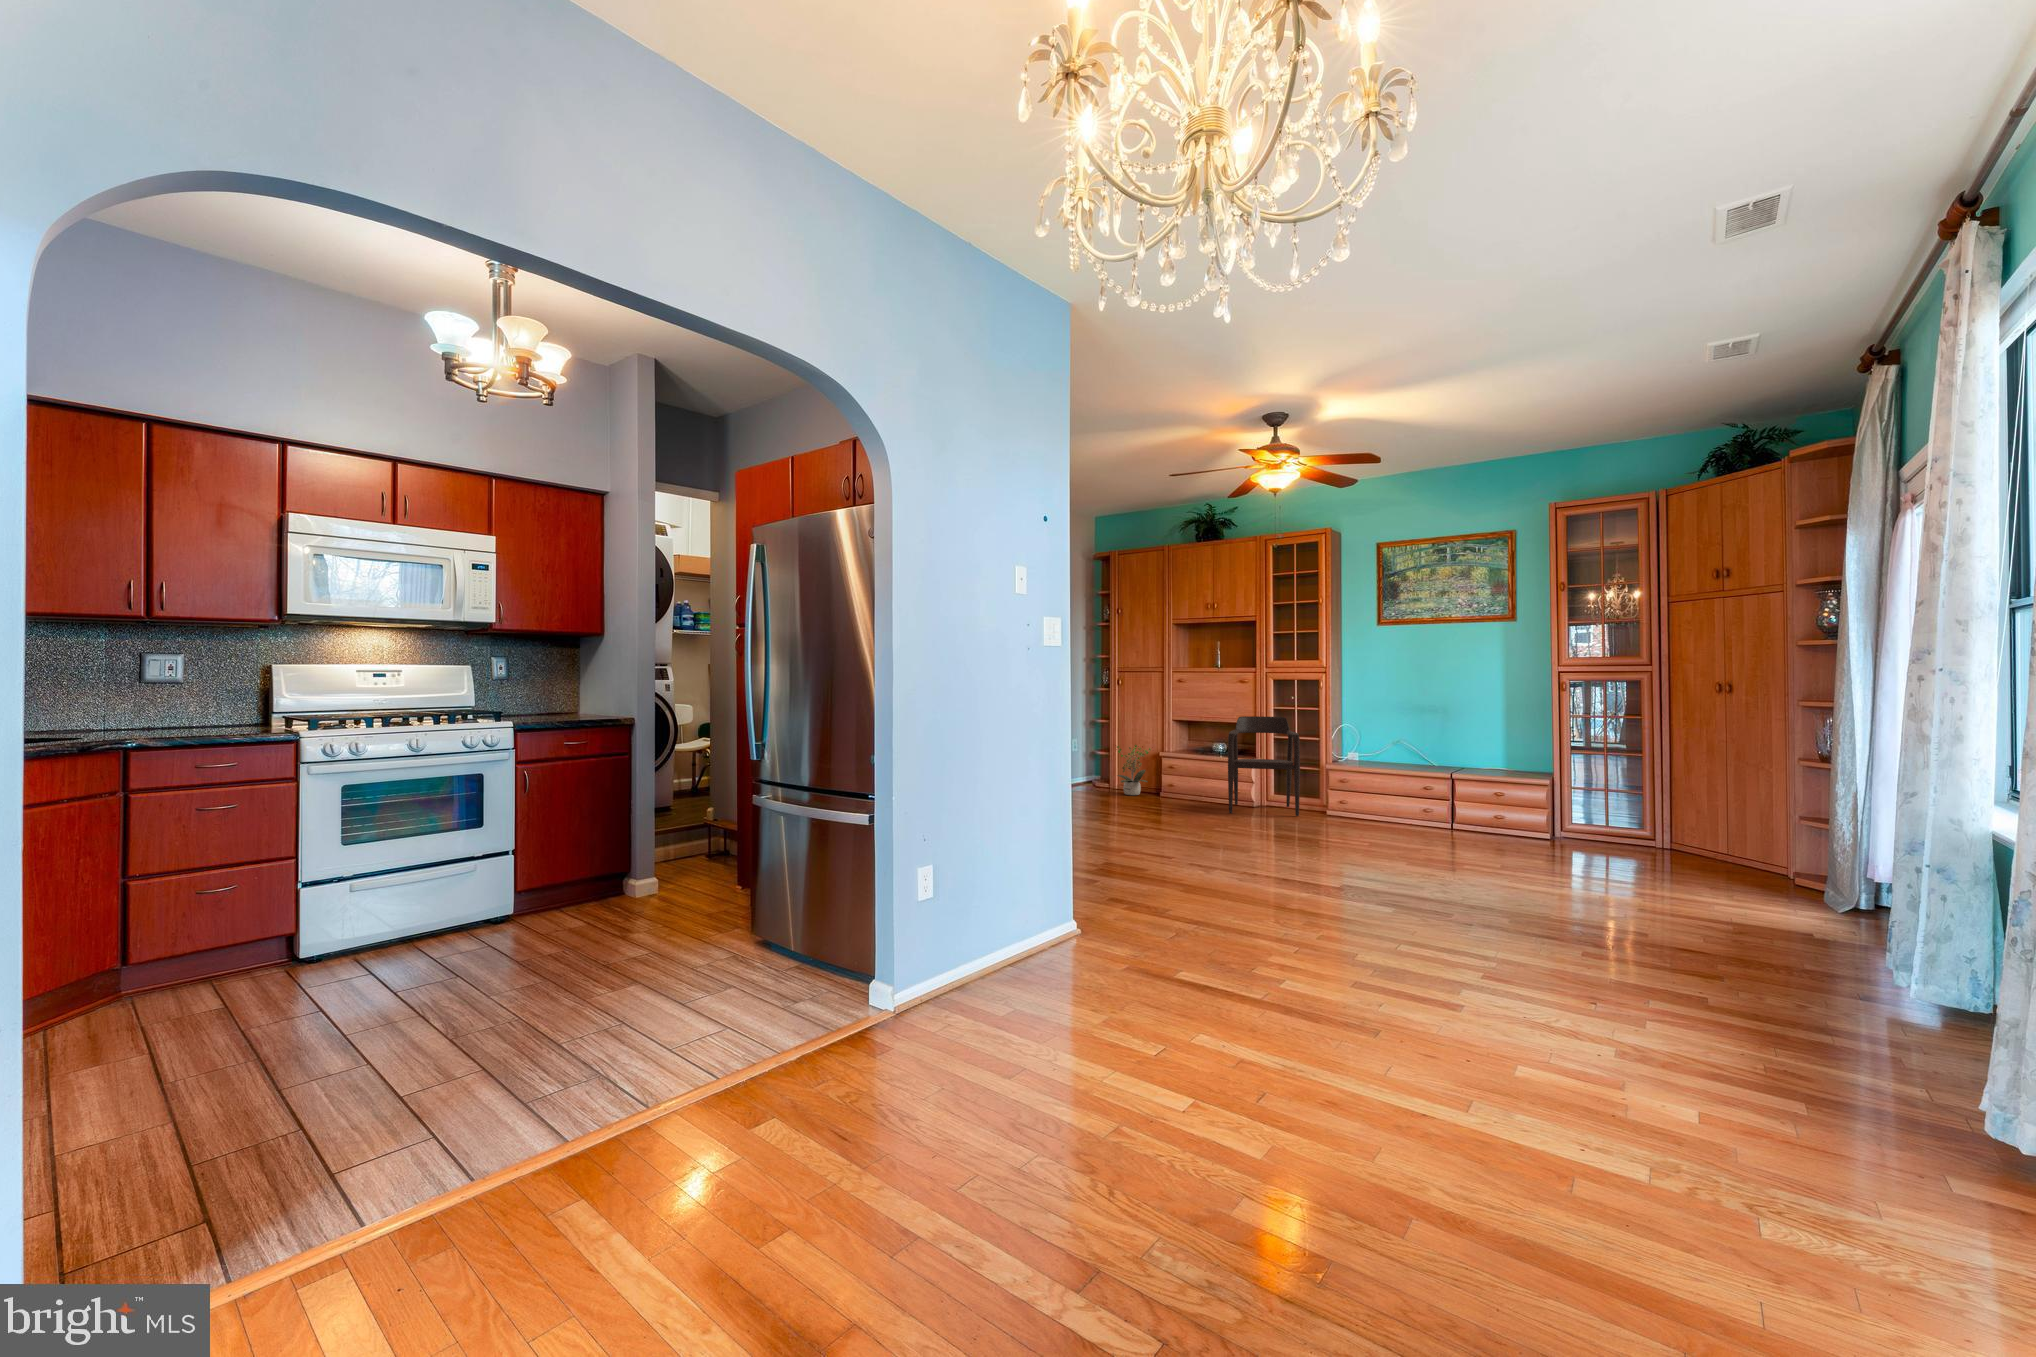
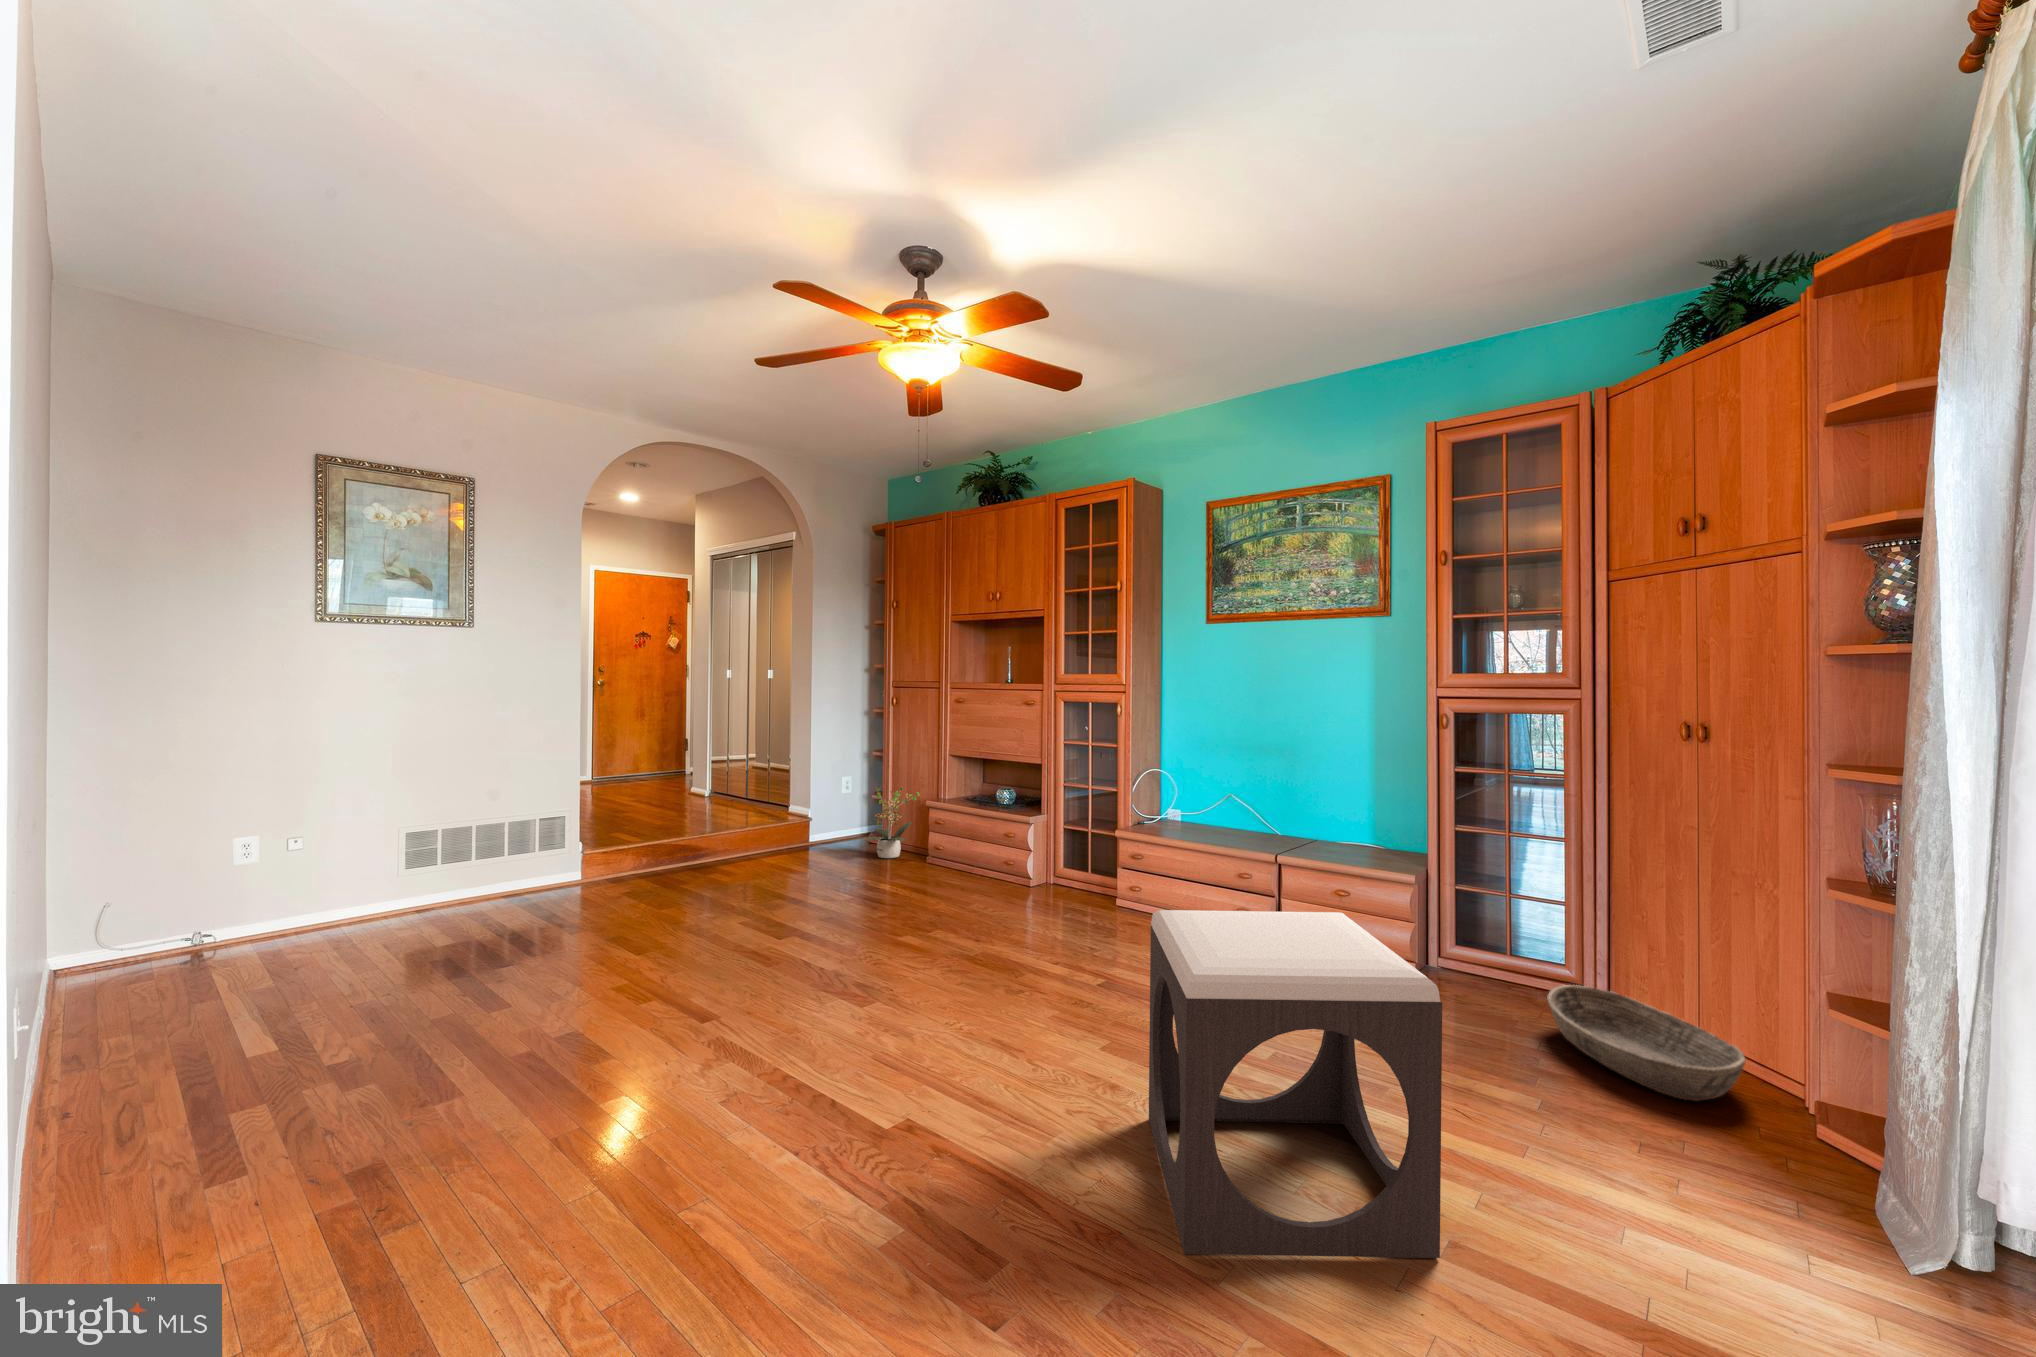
armchair: present [1228,716,1300,816] -> none [970,753,1078,907]
footstool: none [1469,779,1643,917] -> present [1149,910,1442,1258]
basket: none [1642,833,1756,875] -> present [1547,985,1745,1101]

